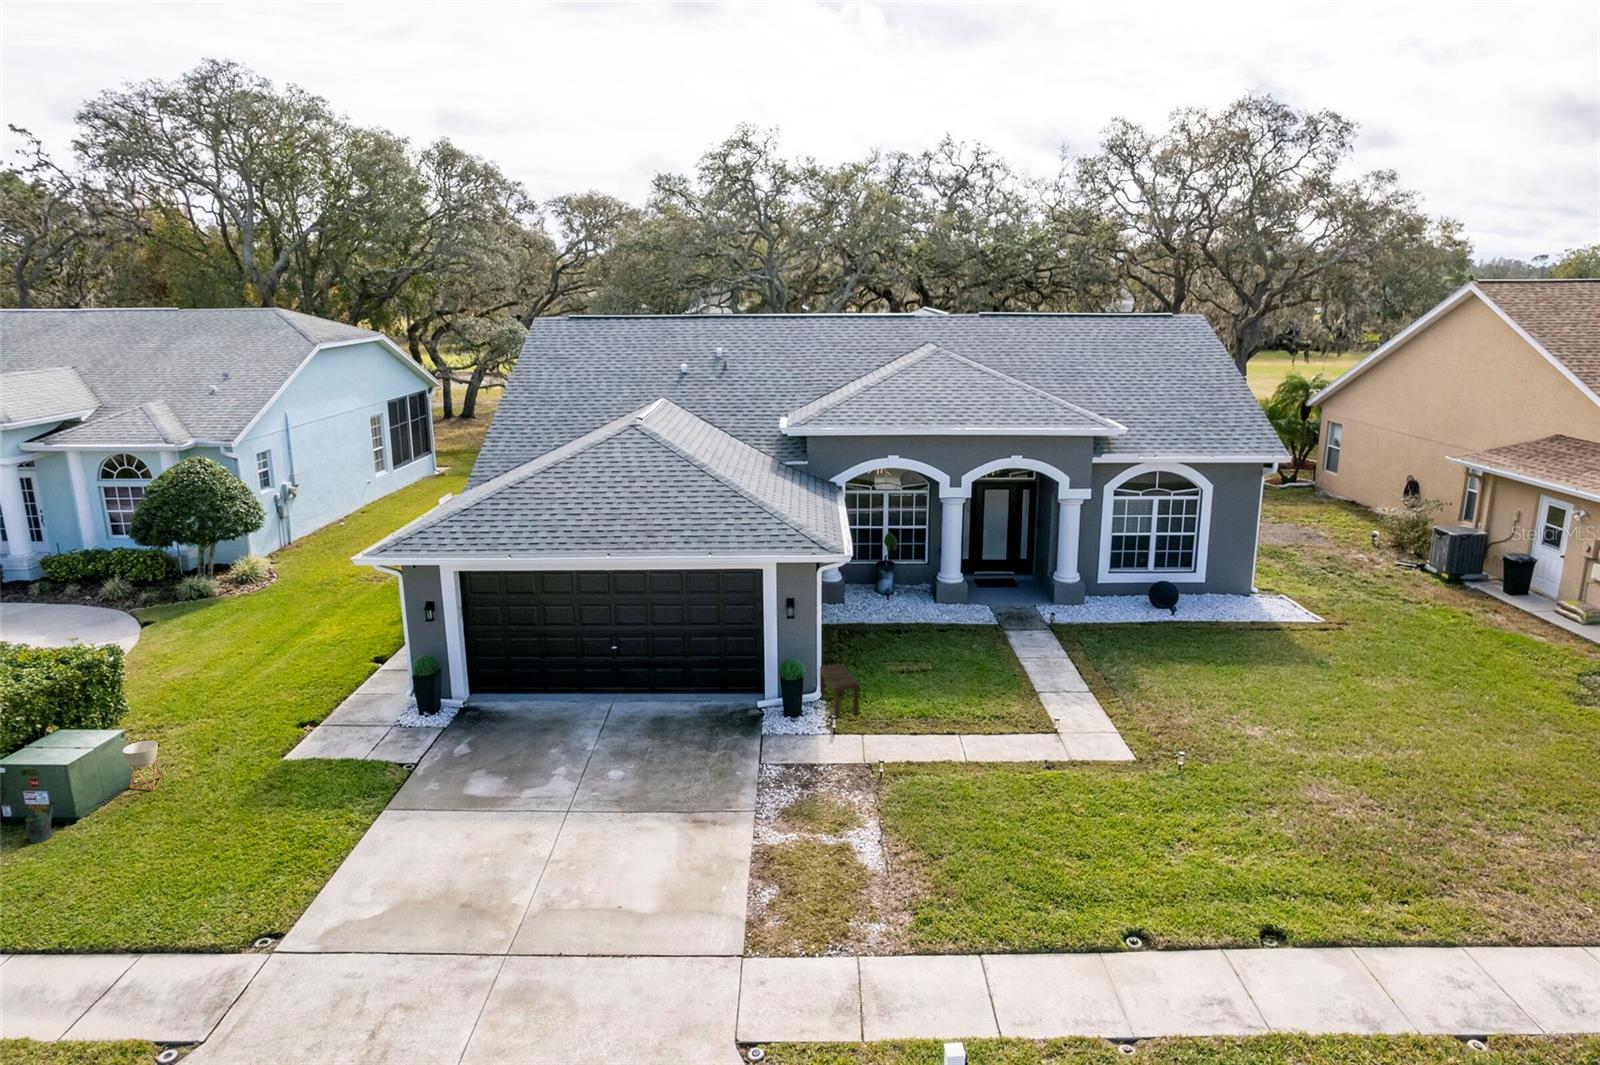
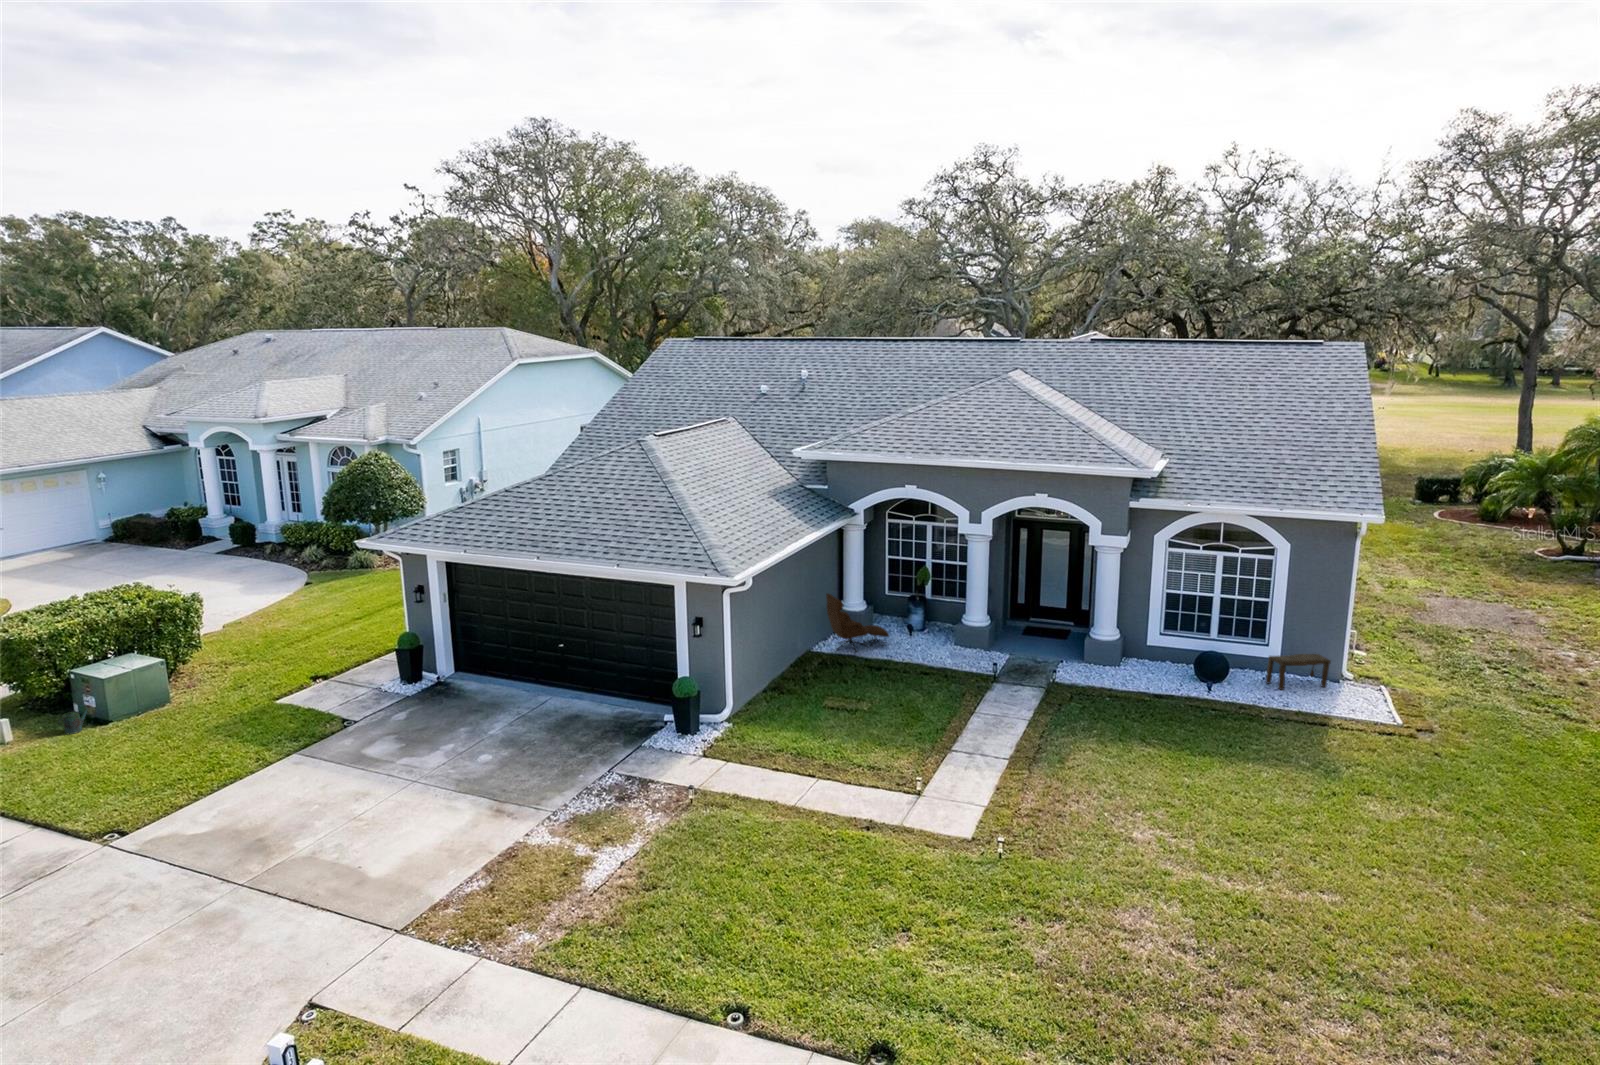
lounge chair: none [820,567,878,622] -> present [826,593,889,651]
bench: present [820,664,859,718] -> present [1266,653,1331,690]
planter: present [123,741,162,791] -> none [154,670,187,710]

